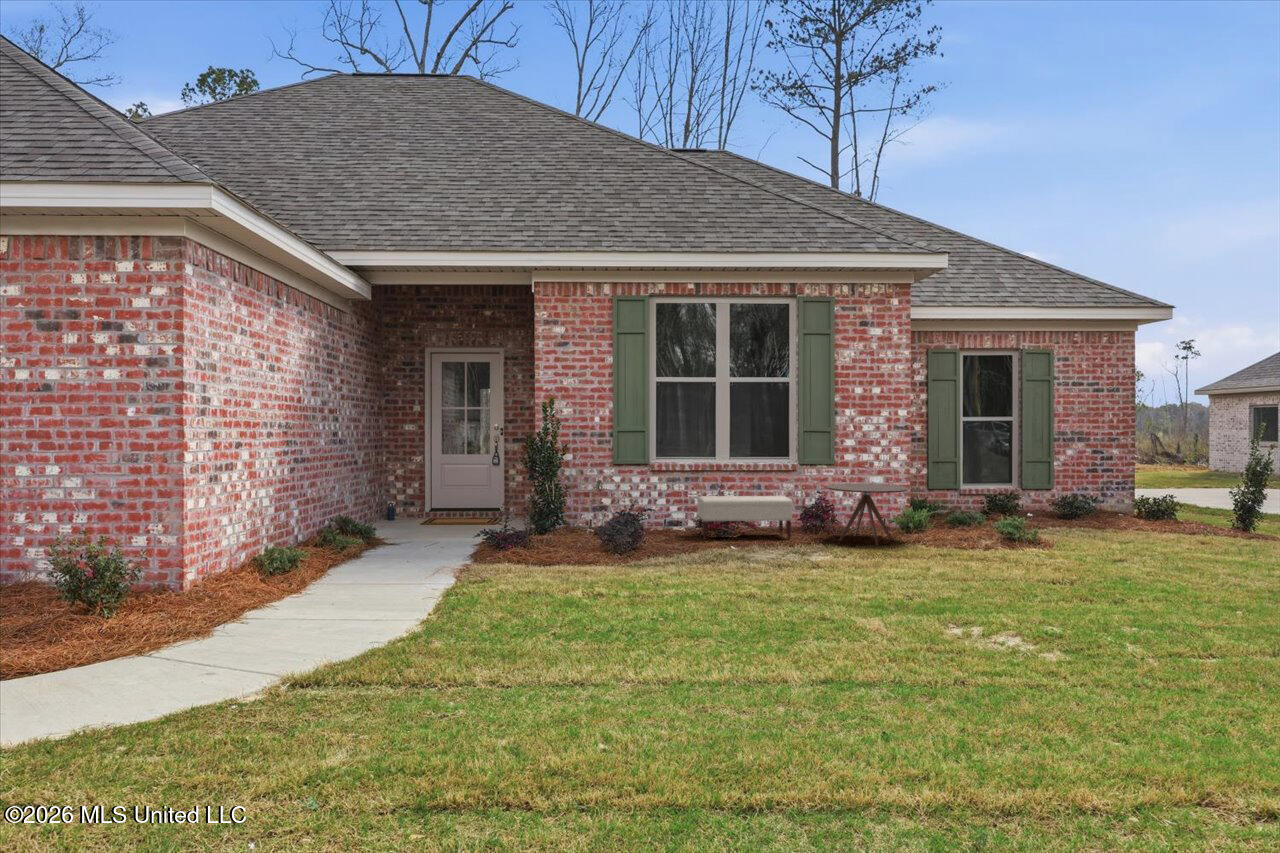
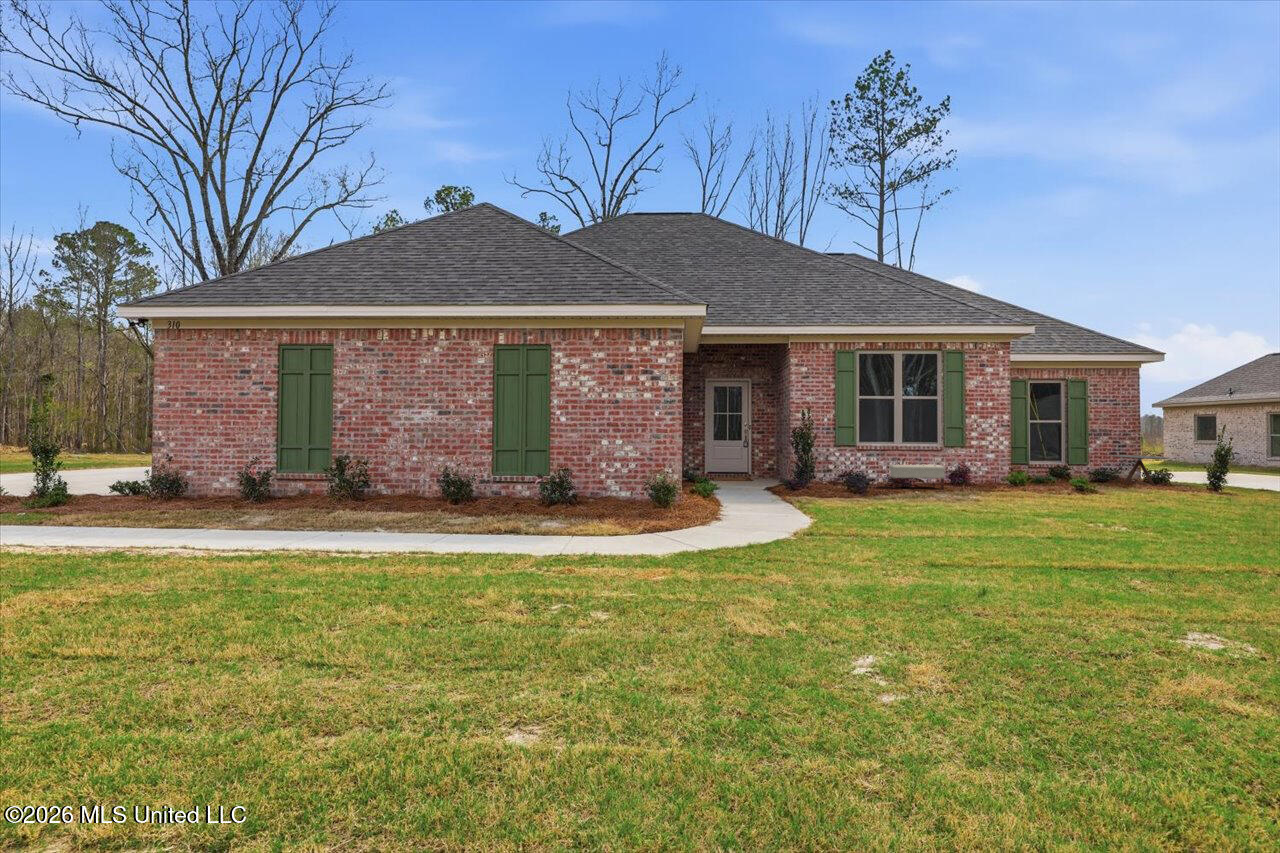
round table: present [826,484,908,545] -> present [1113,455,1168,486]

